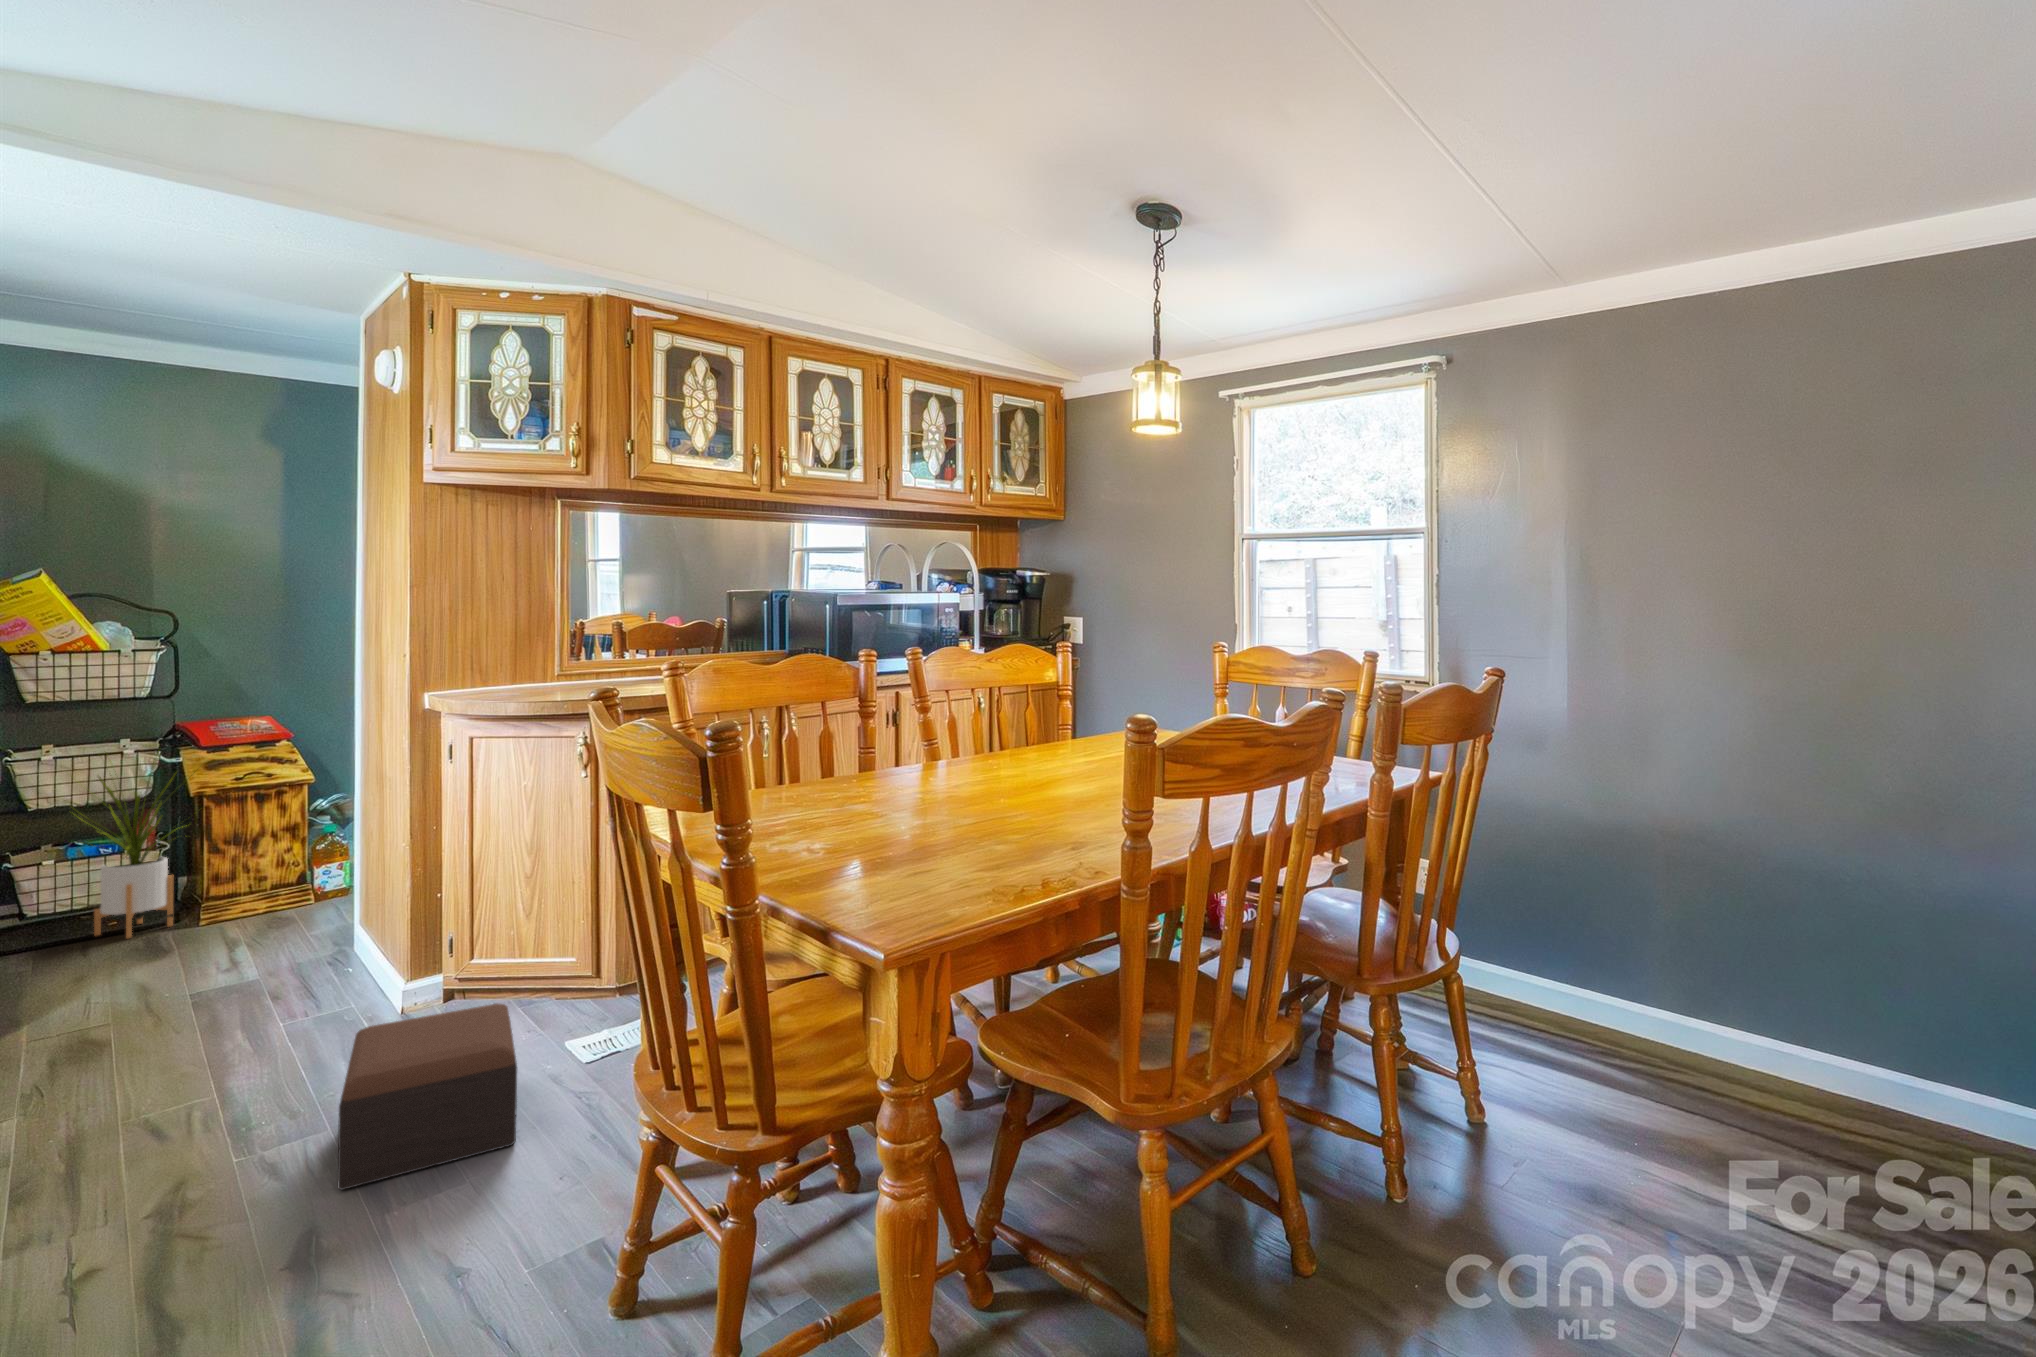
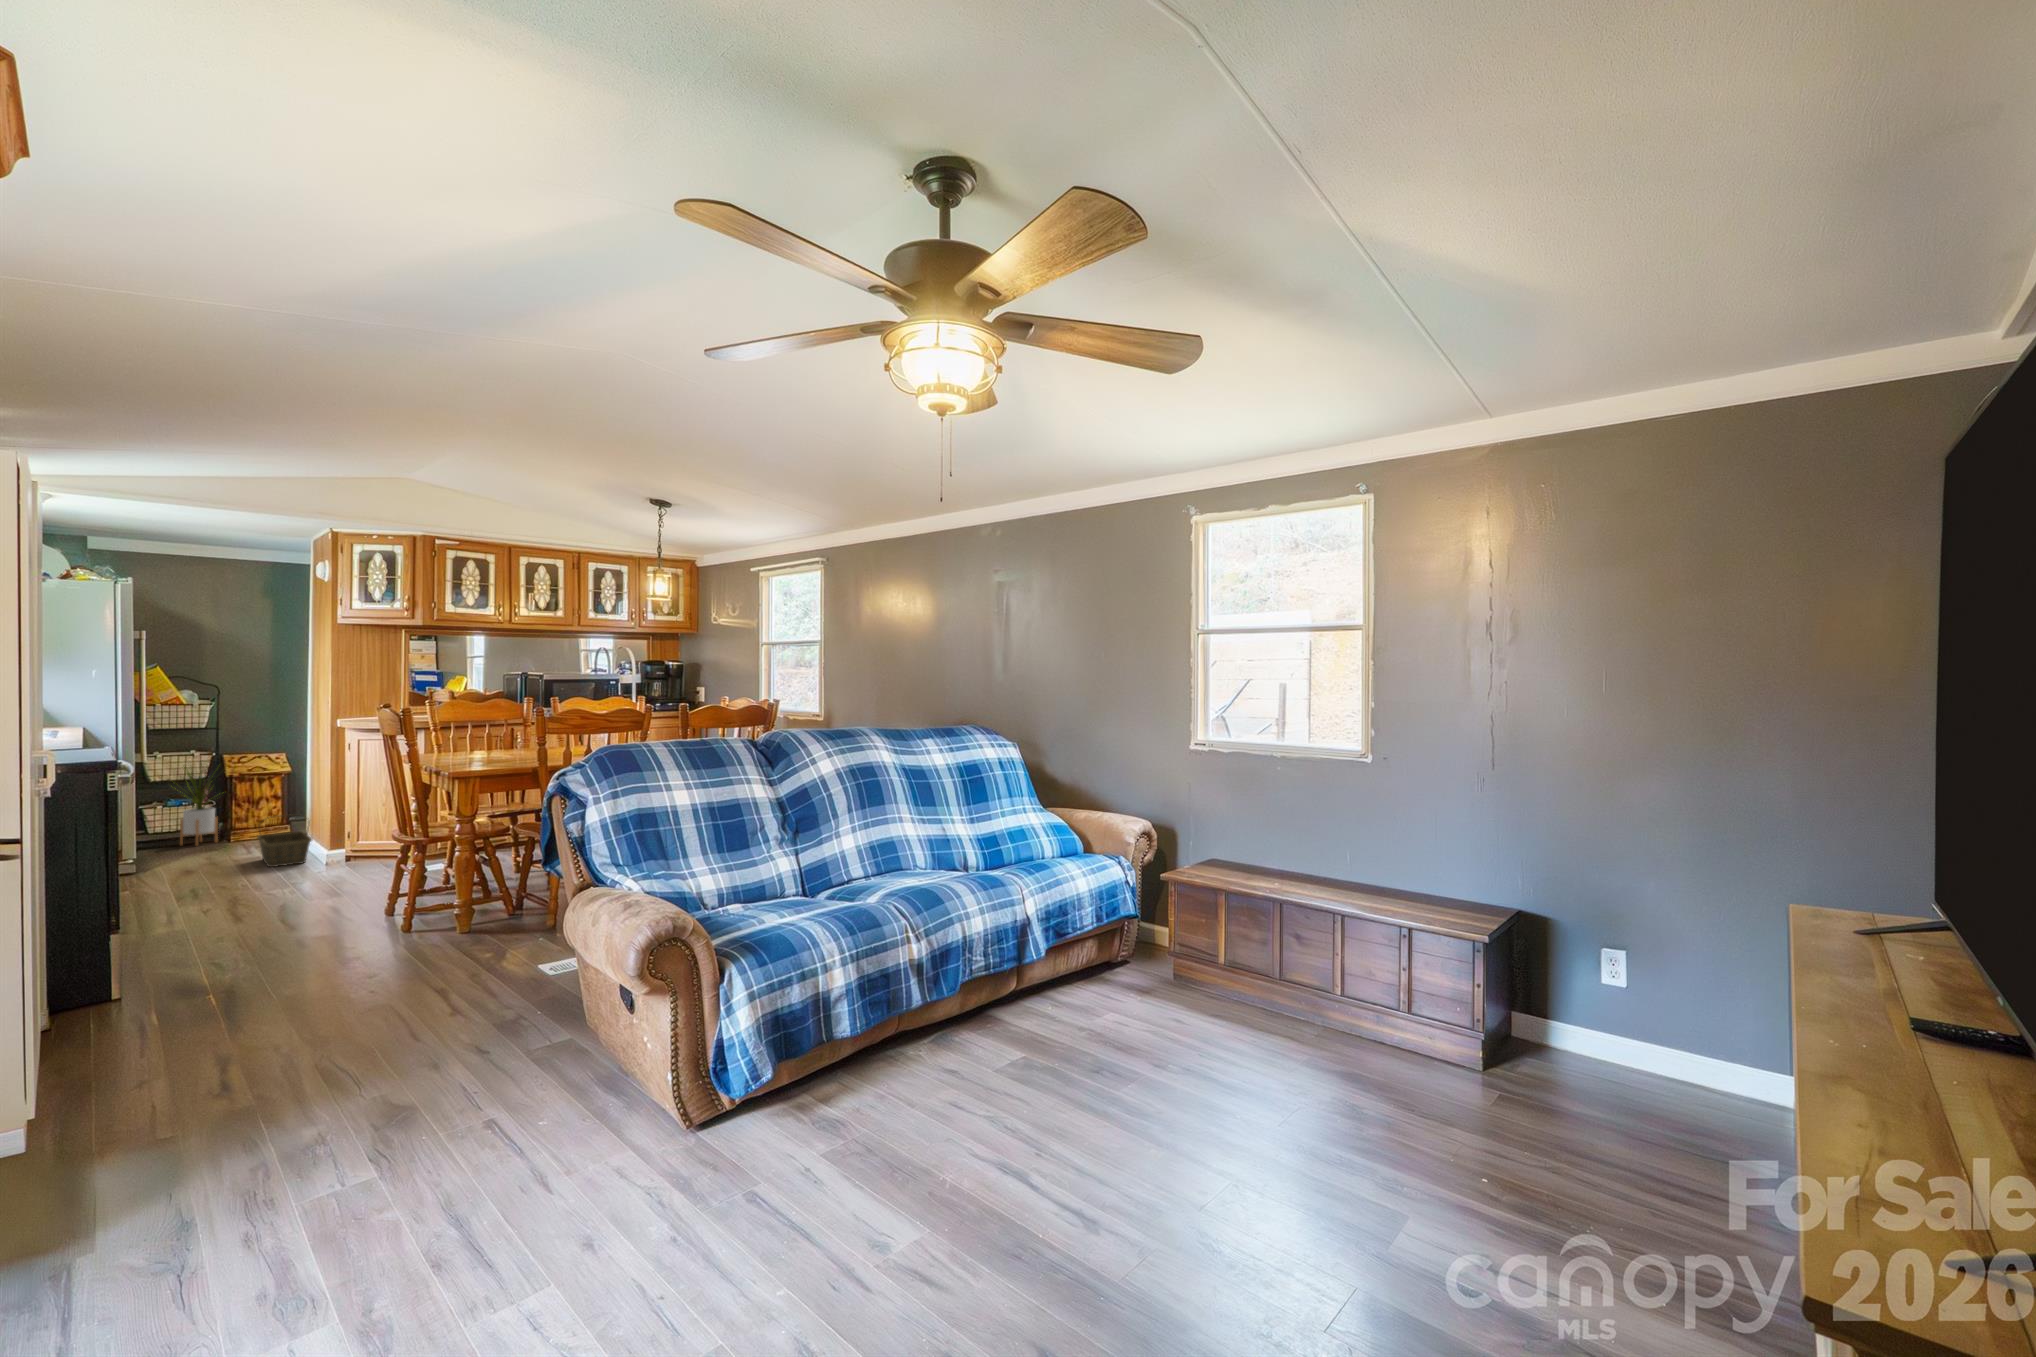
basket: none [248,894,371,1024] -> present [257,814,312,867]
footstool: present [338,1004,517,1190] -> none [291,845,364,897]

